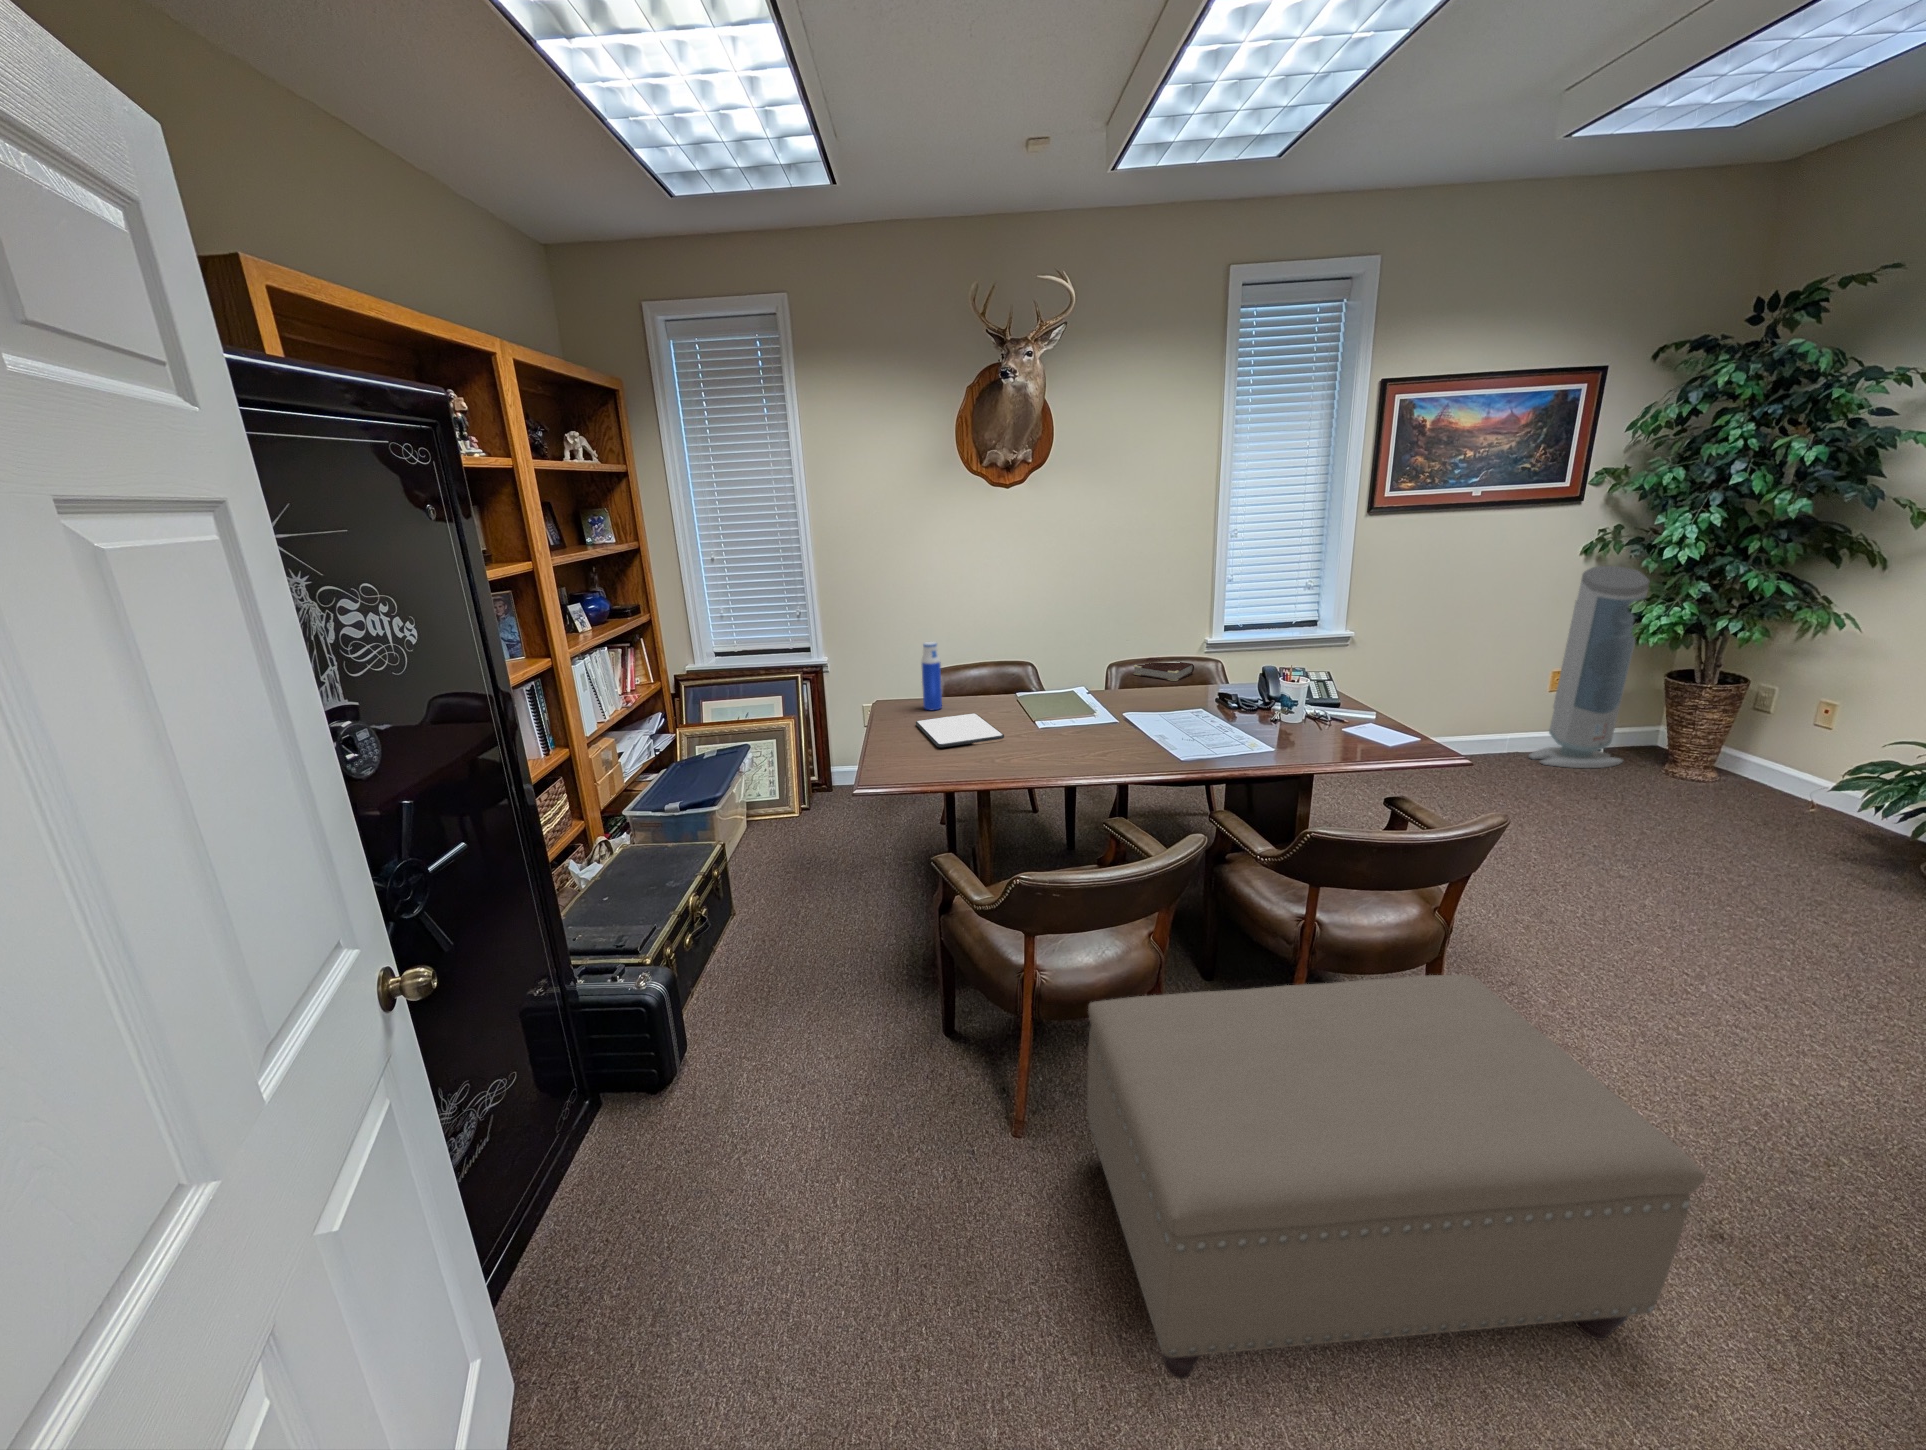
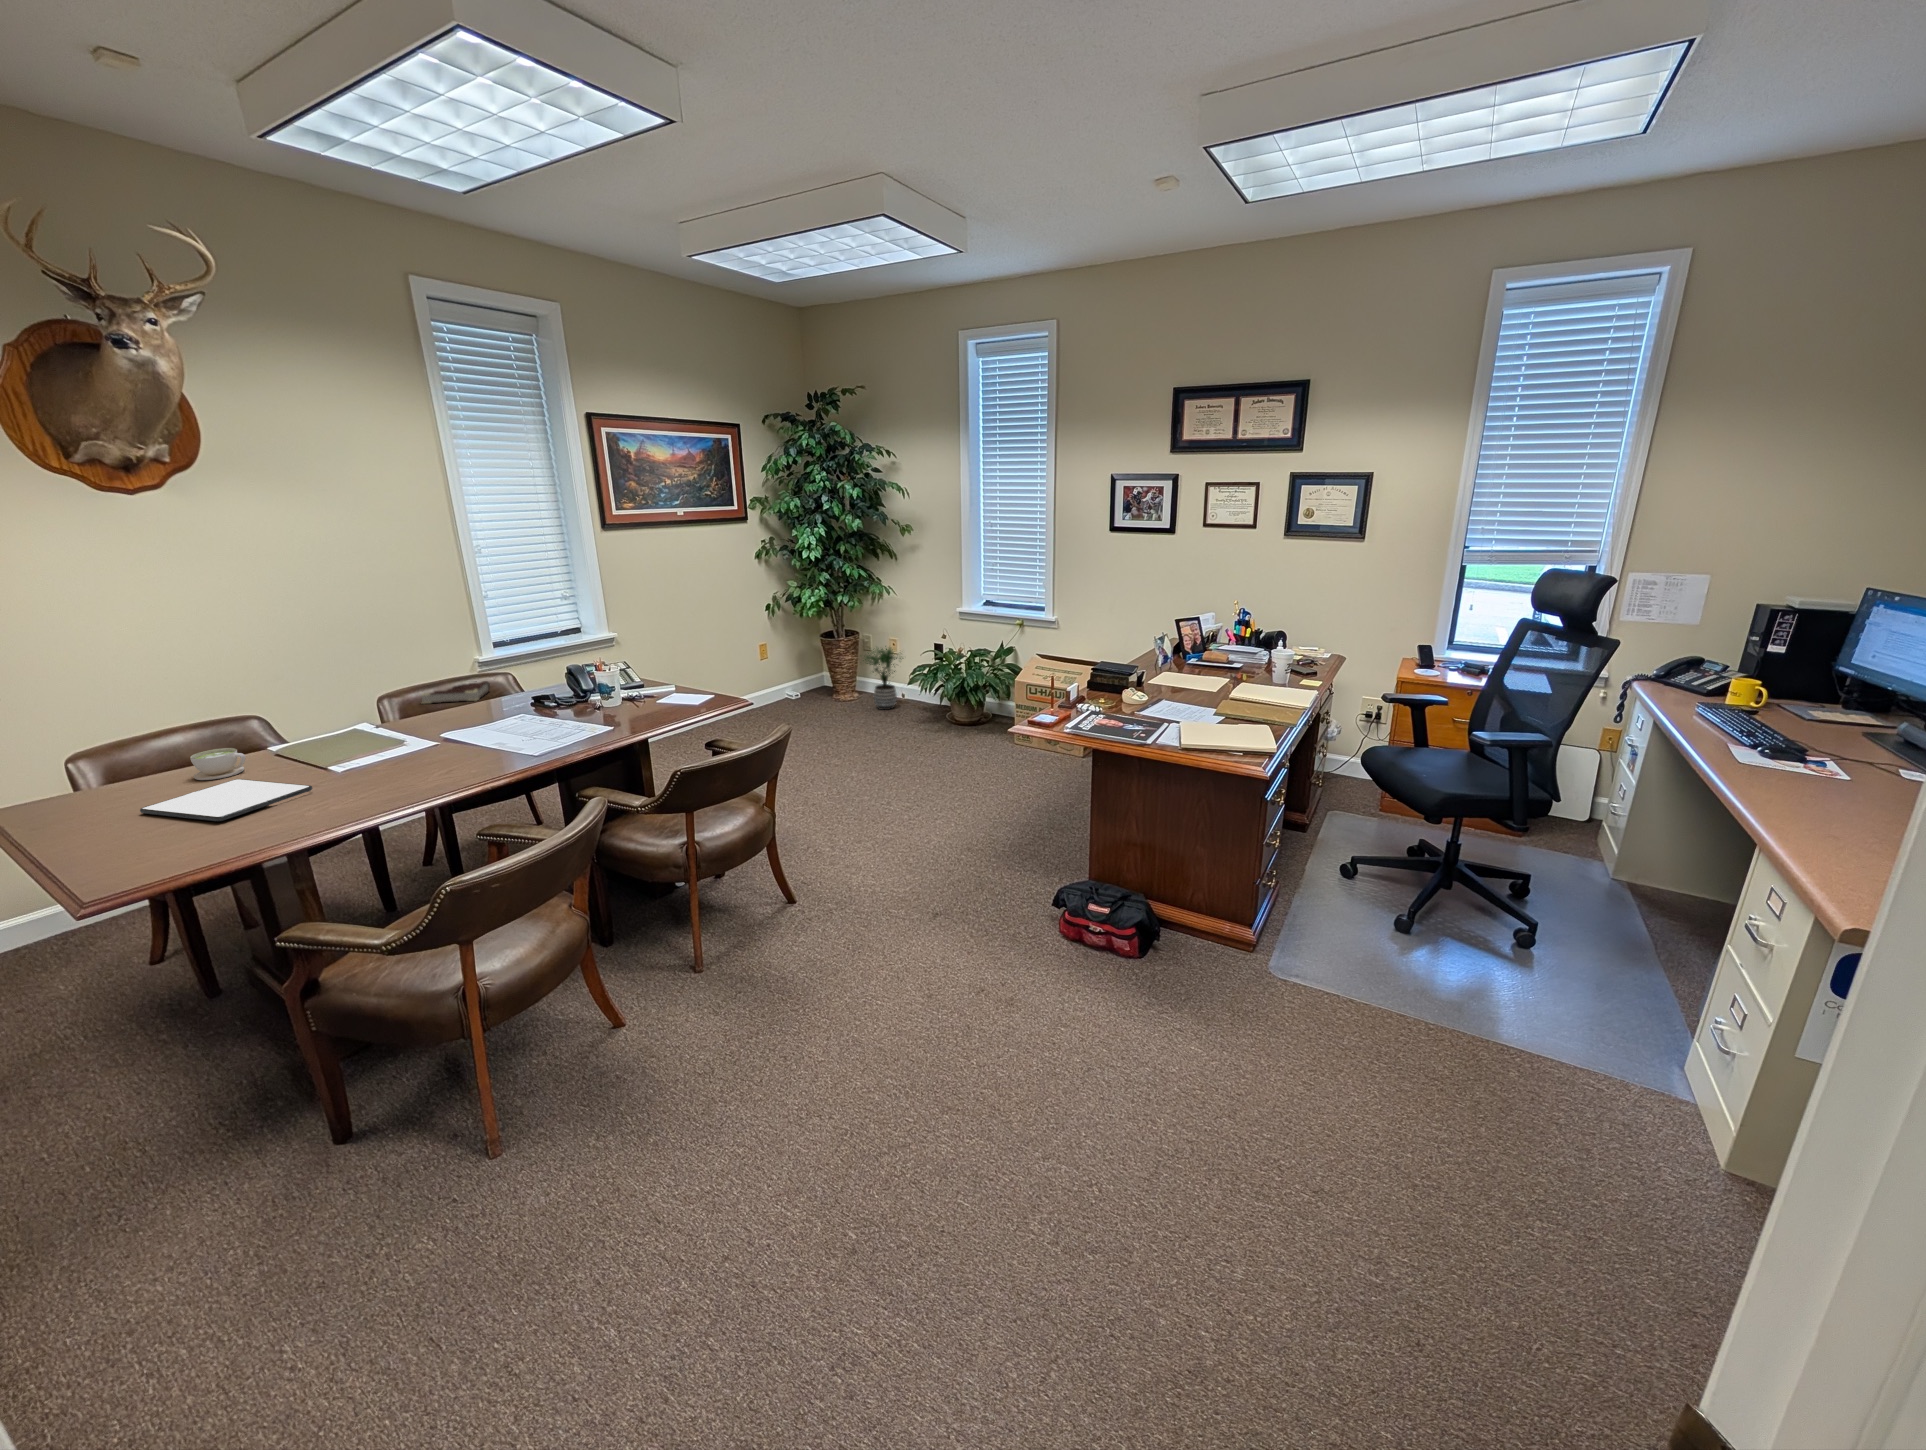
air purifier: present [1528,566,1650,768] -> none [761,566,815,718]
water bottle: present [922,642,942,710] -> none [107,702,164,797]
coffee cup: none [960,685,989,709] -> present [190,748,245,780]
potted plant: none [1733,701,1853,805] -> present [865,646,903,710]
ottoman: present [1087,975,1706,1379] -> none [547,833,913,1170]

